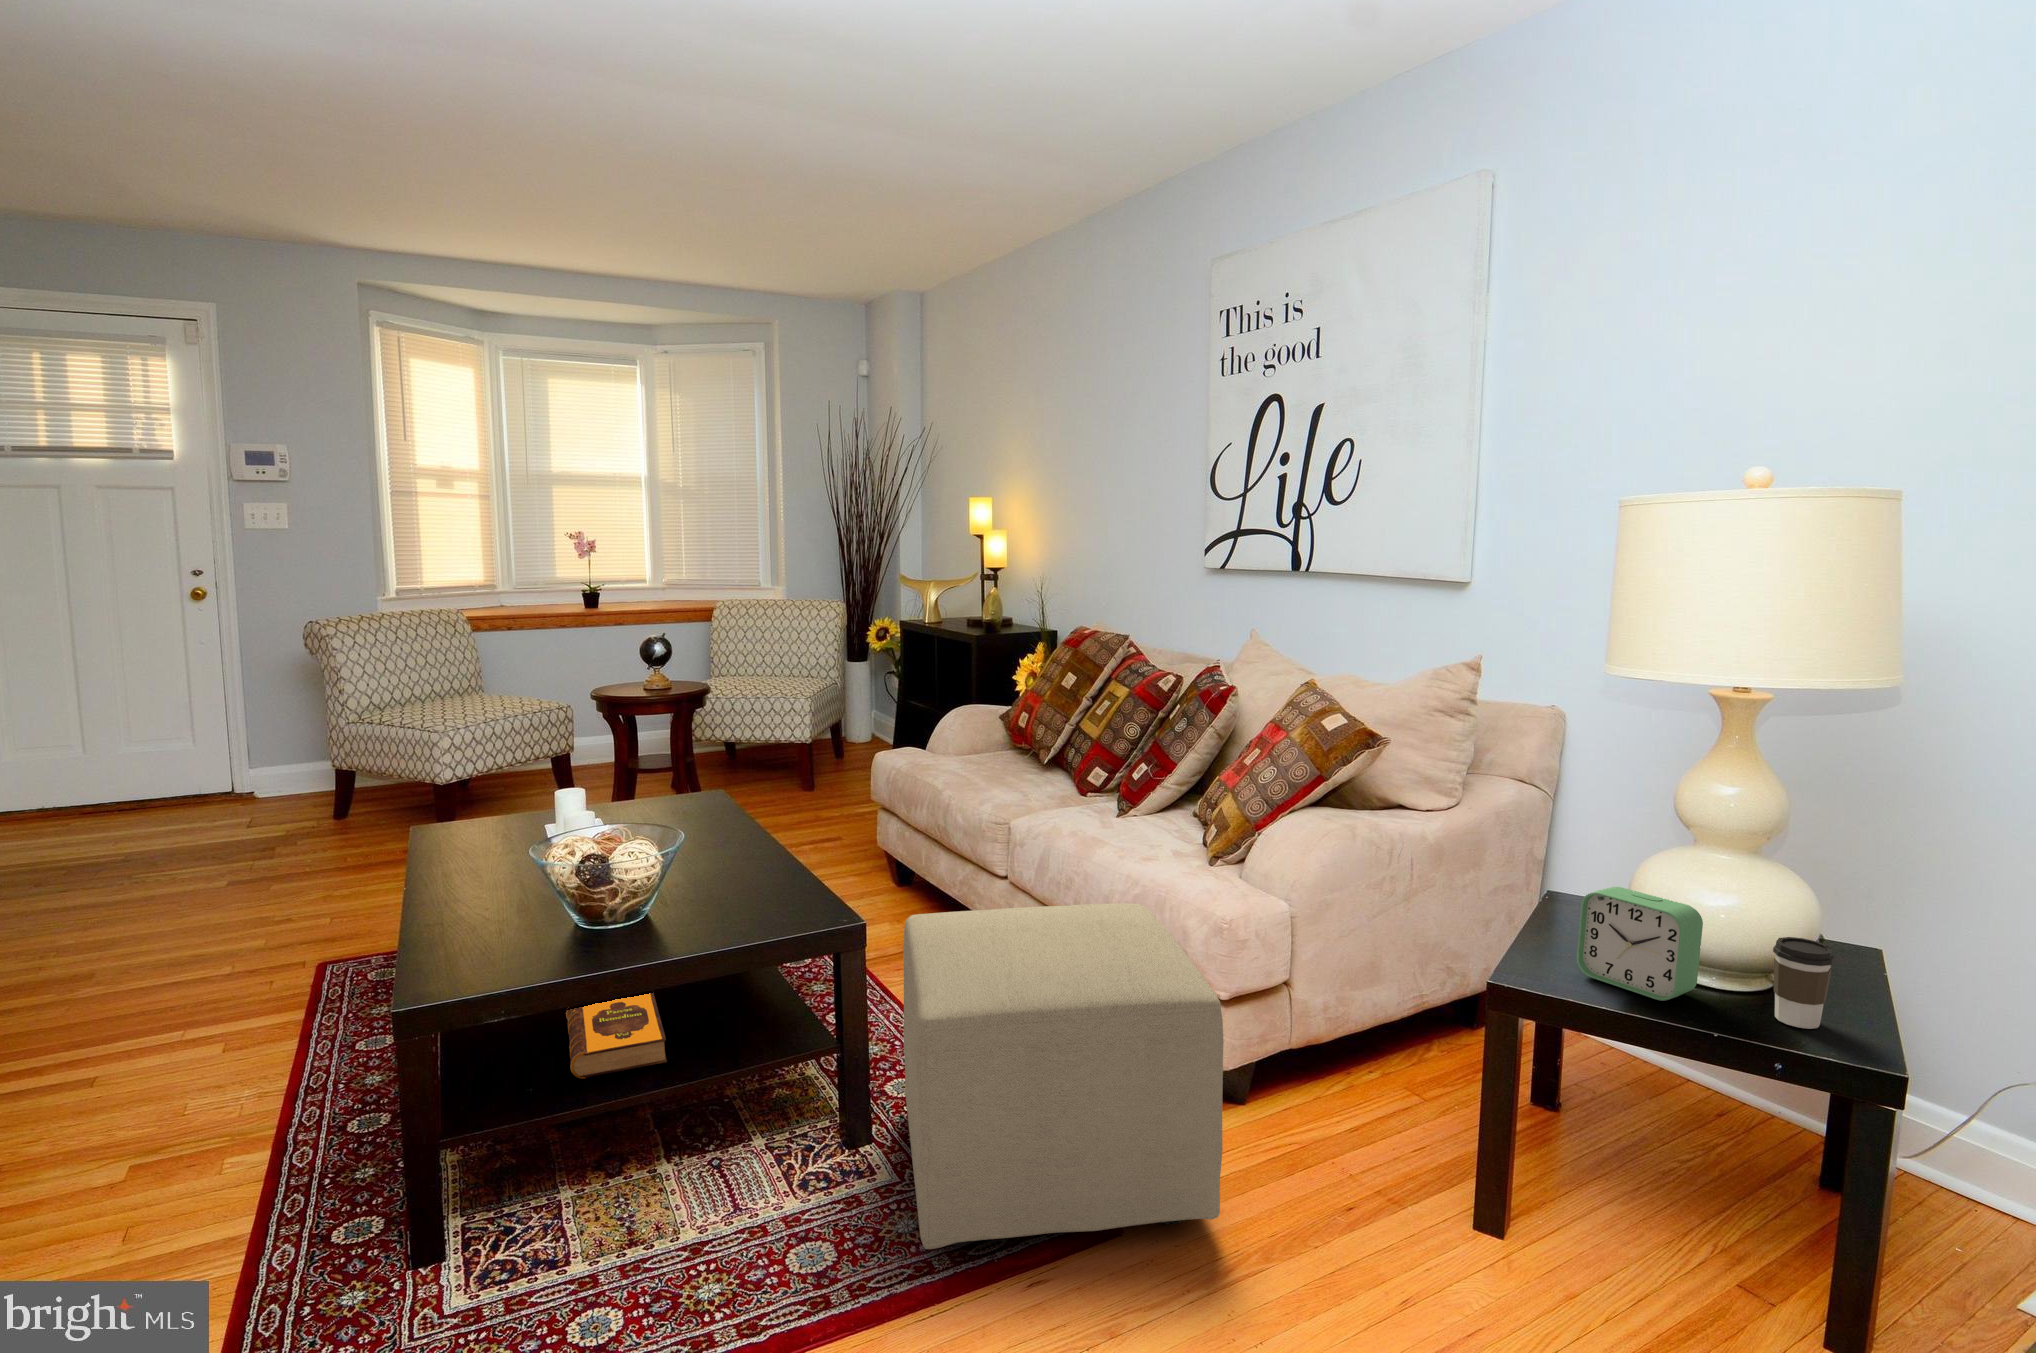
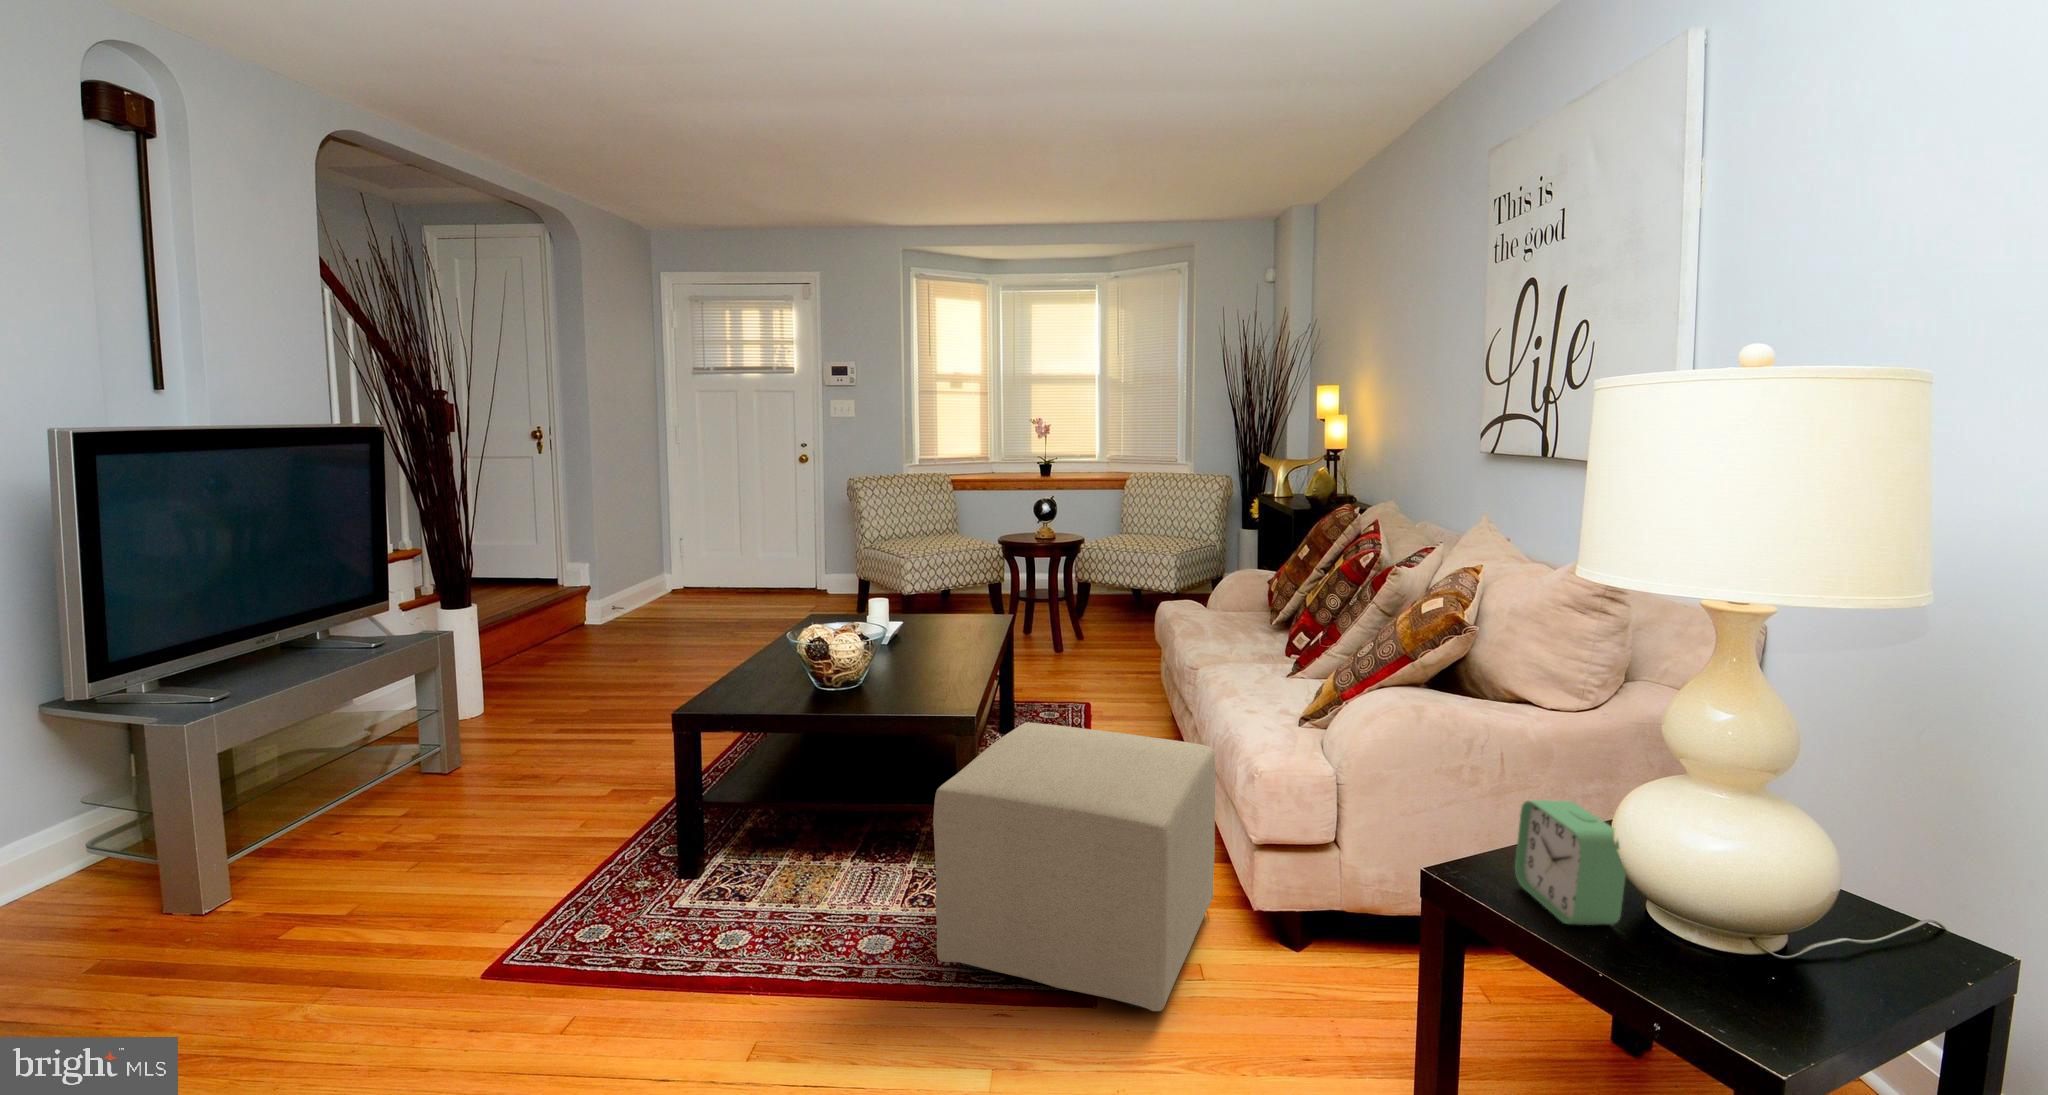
coffee cup: present [1773,937,1835,1029] -> none [1680,885,1750,994]
hardback book: present [566,993,667,1079] -> none [785,743,870,792]

